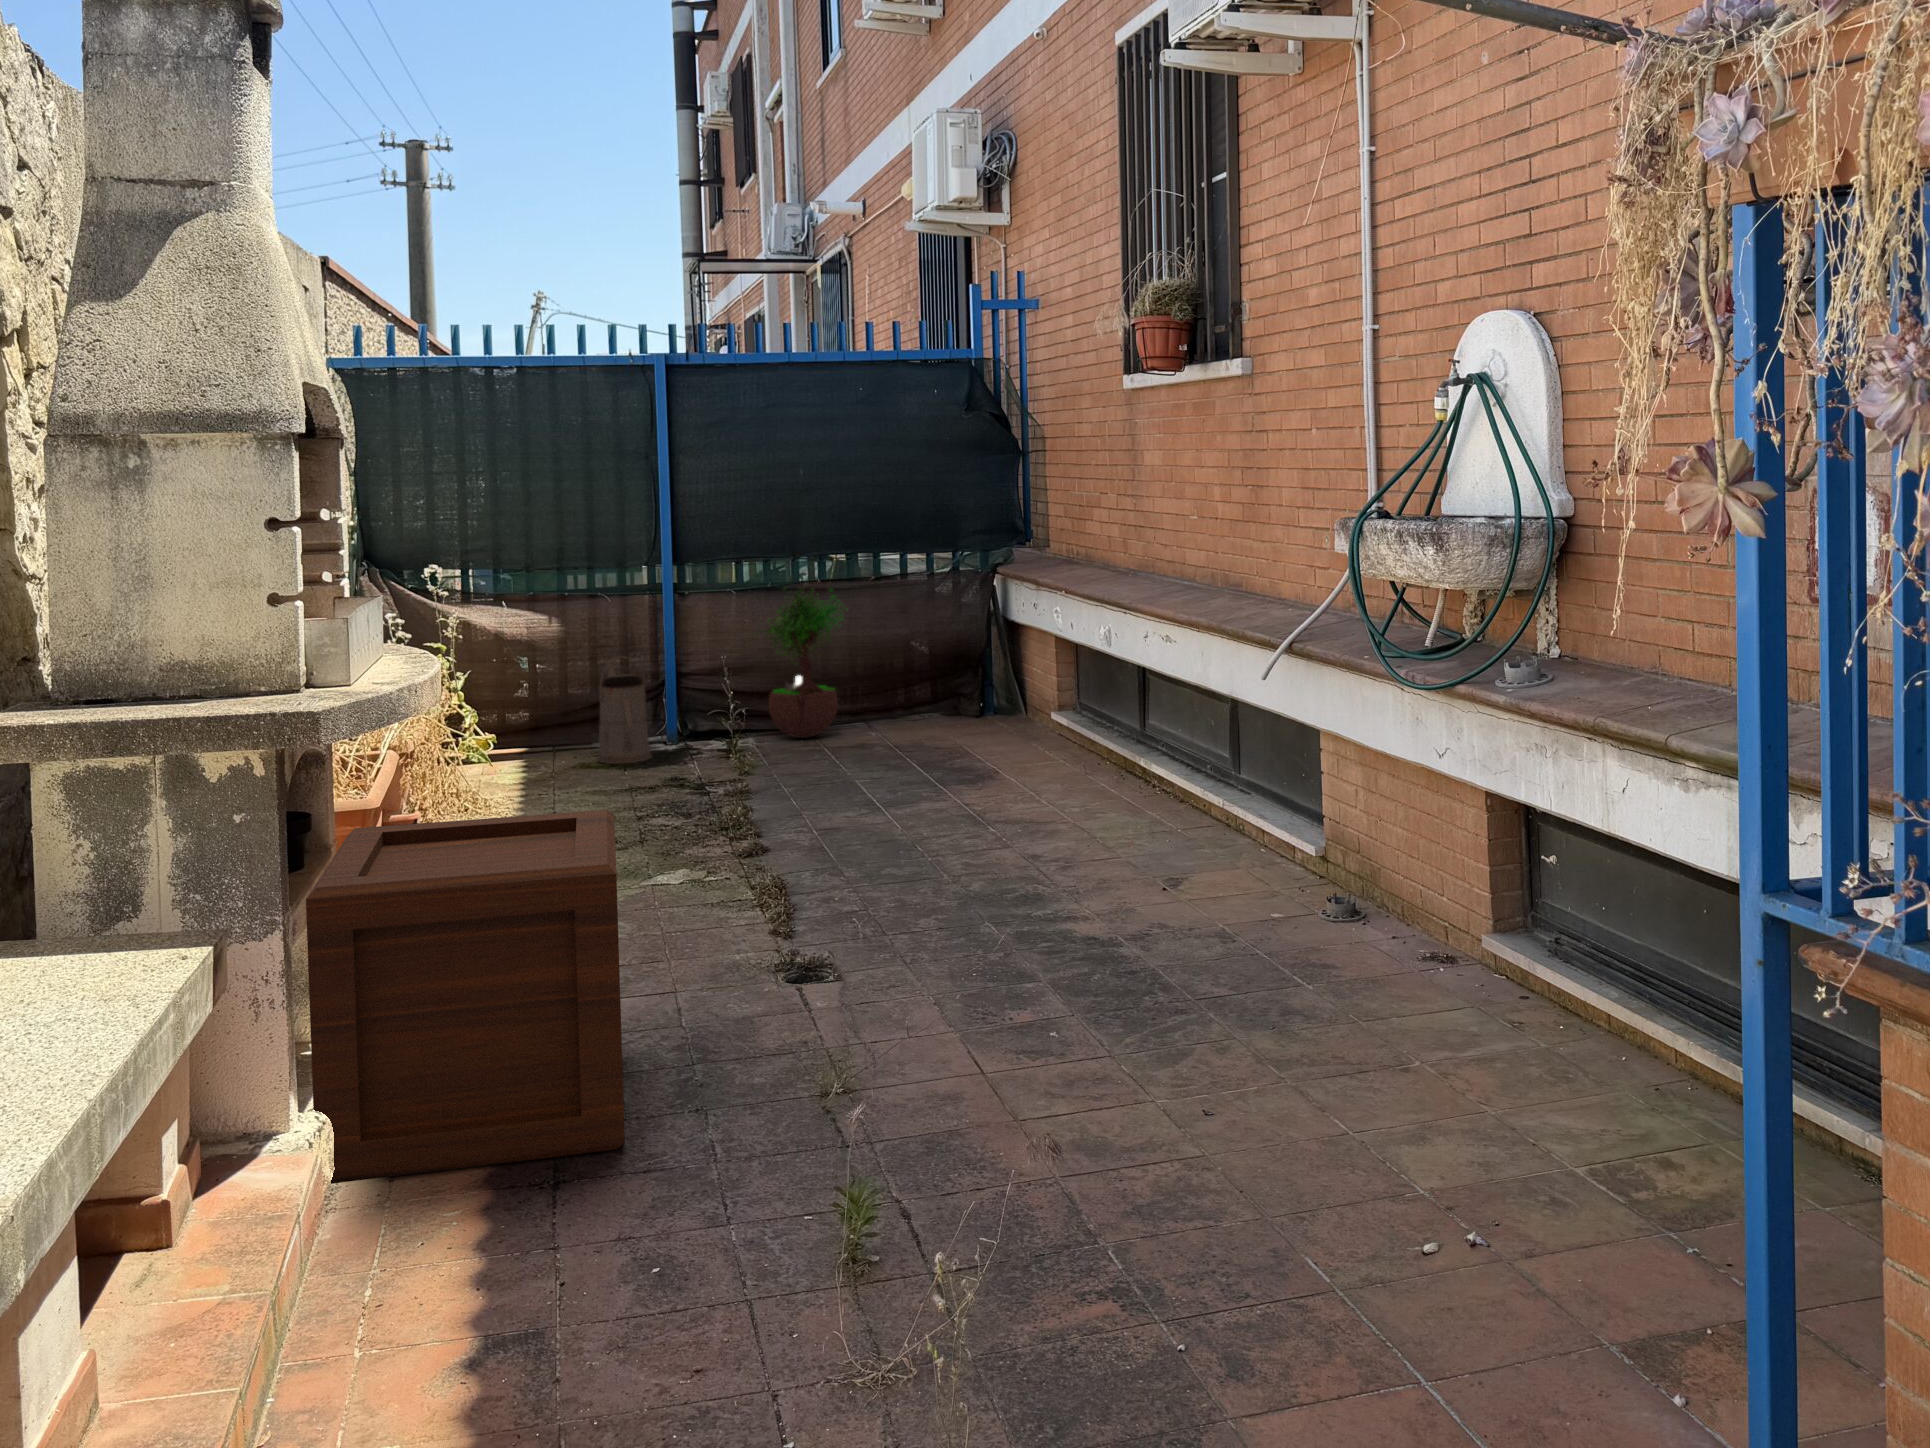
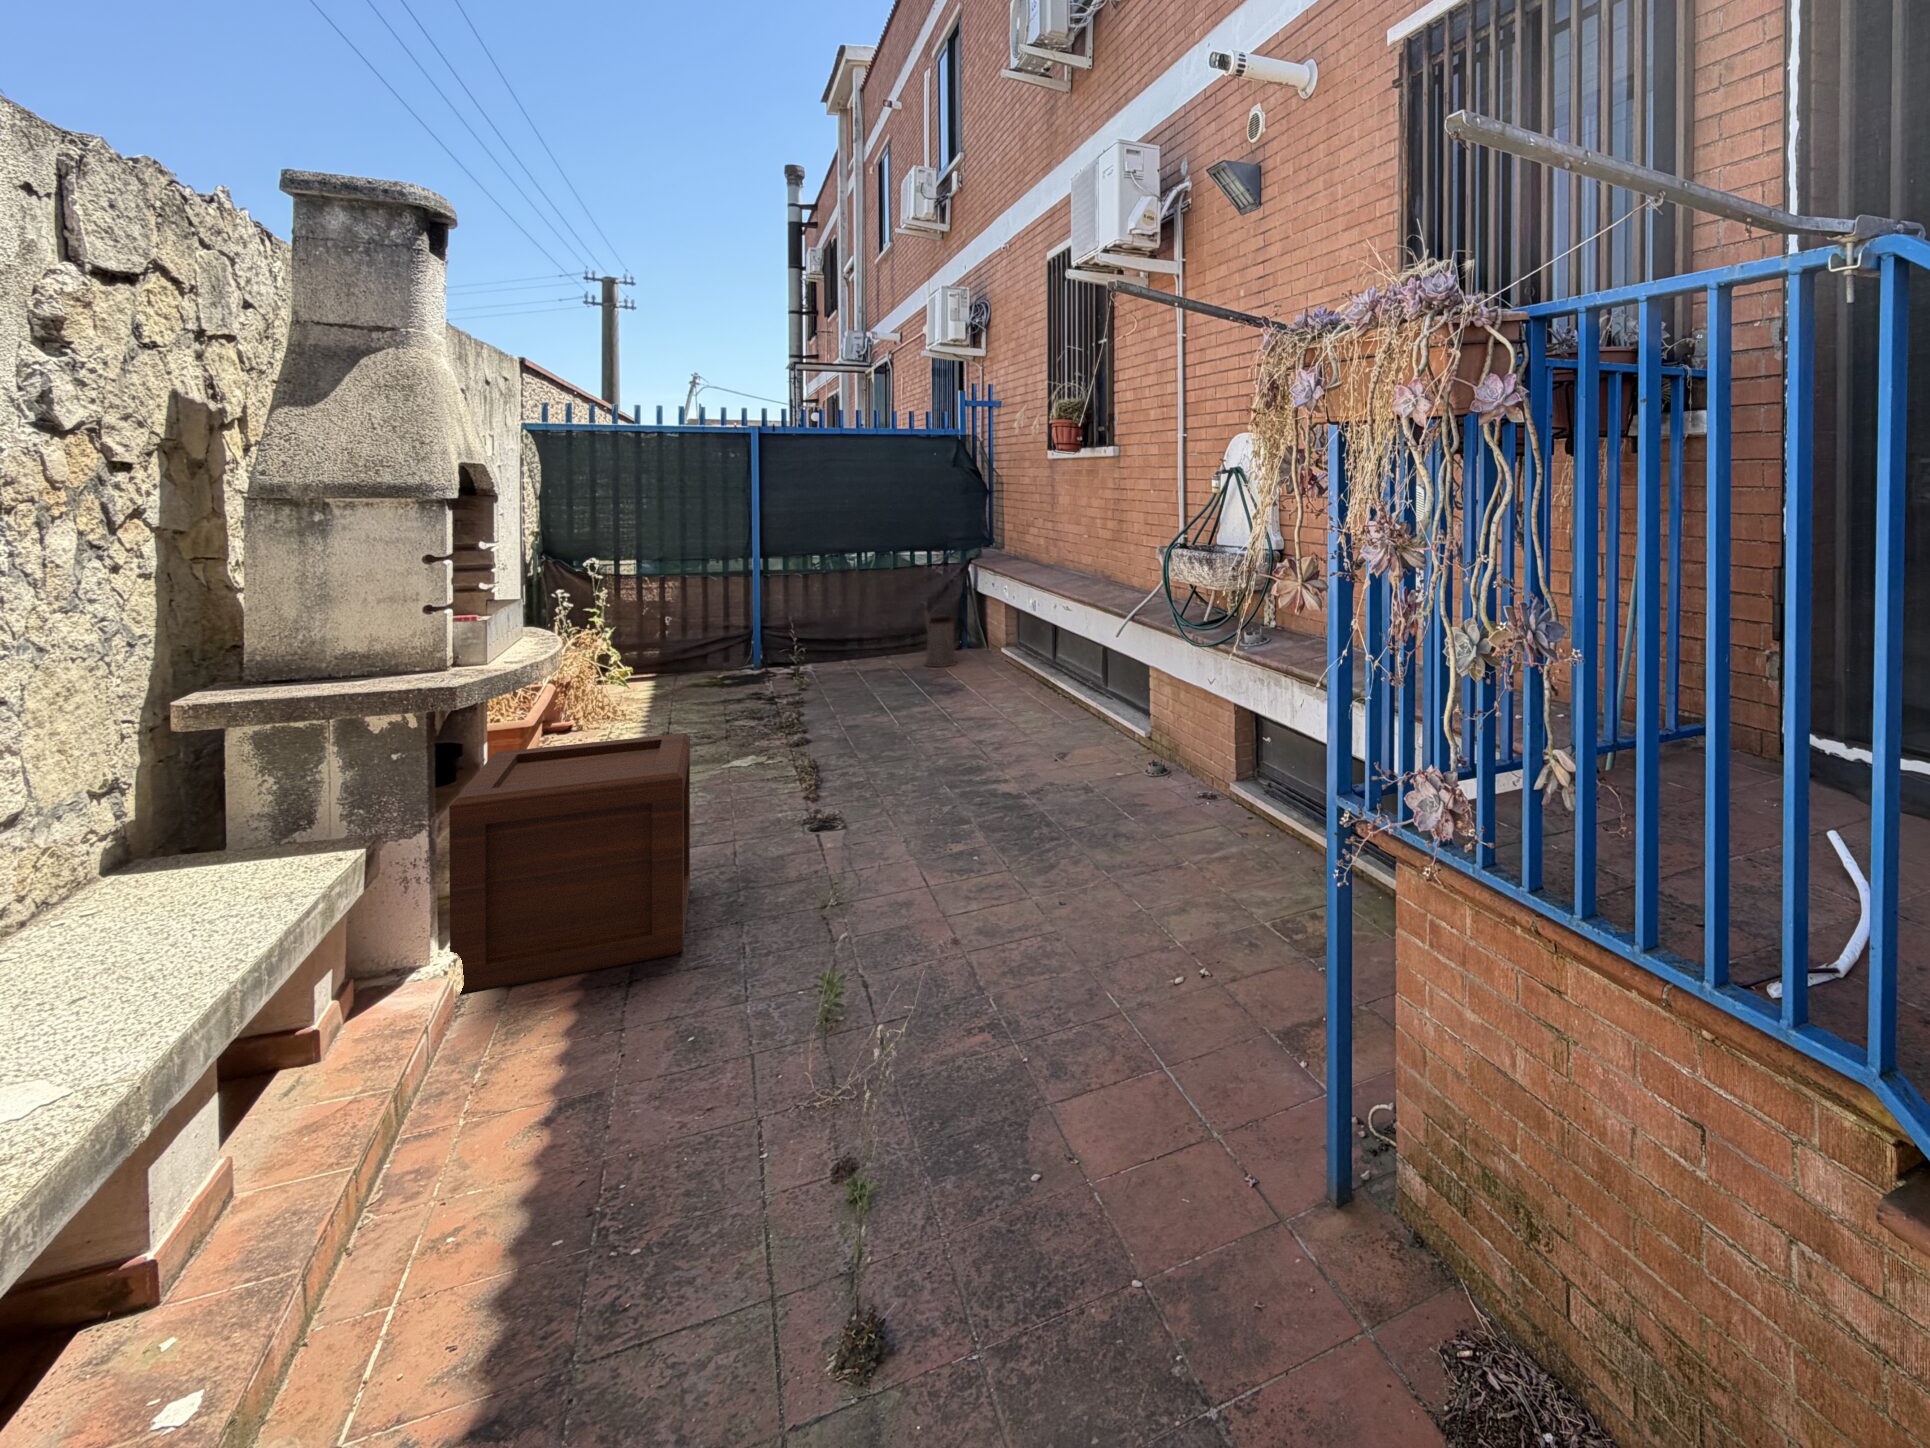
potted tree: present [755,588,844,738] -> none [814,571,877,669]
watering can: present [597,656,652,764] -> present [924,606,956,667]

